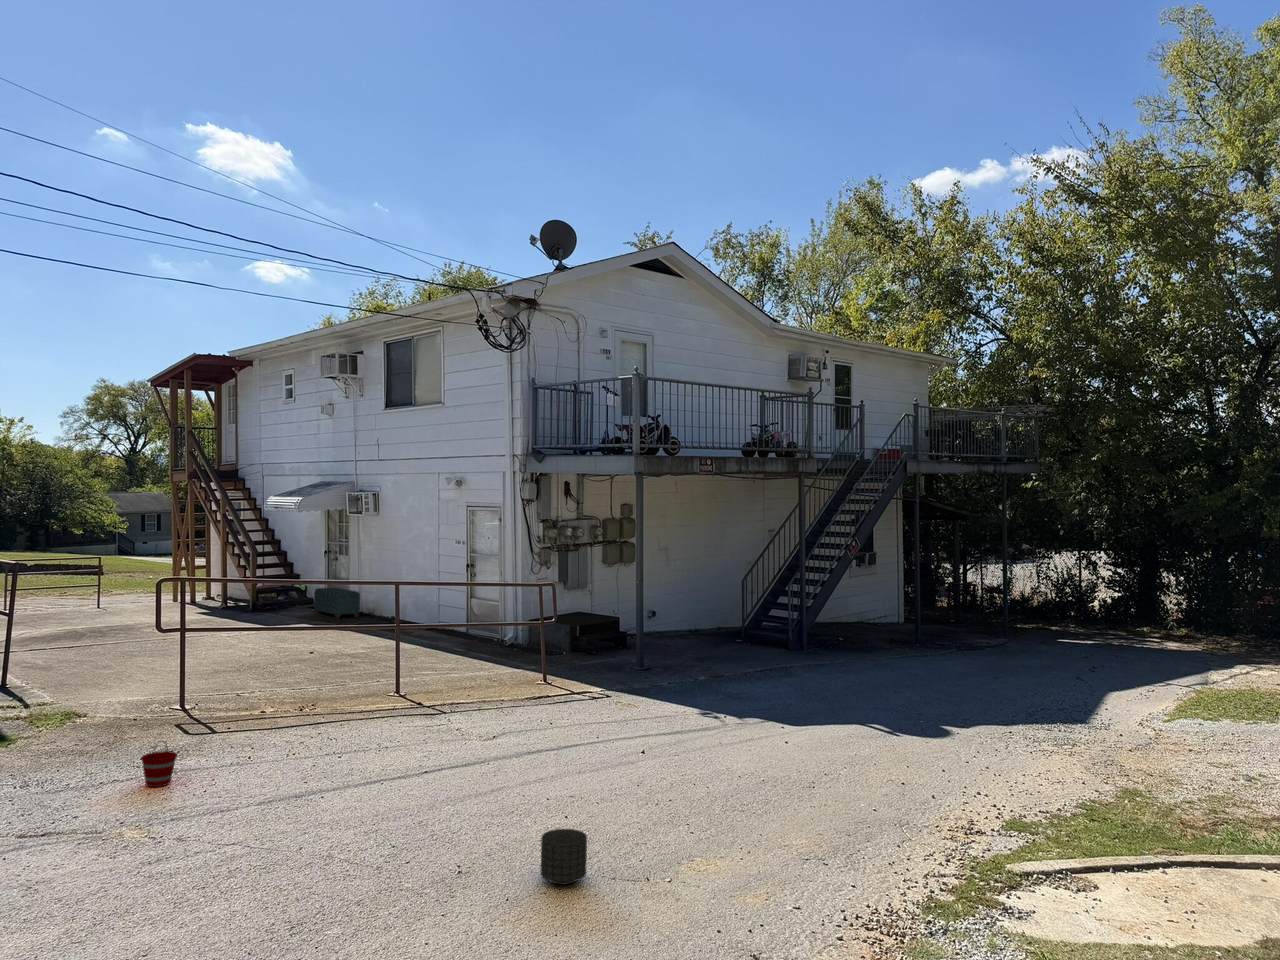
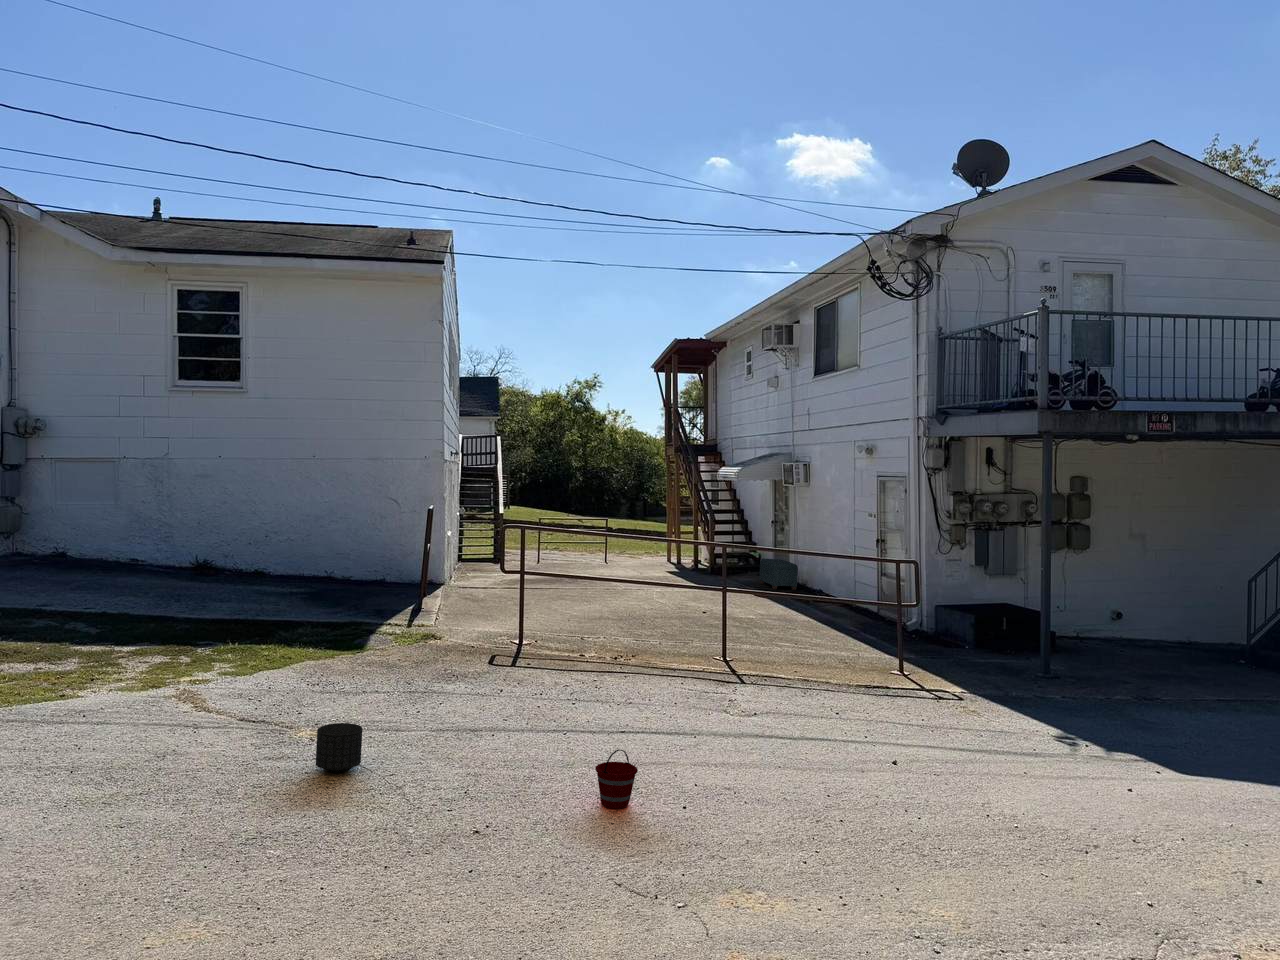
bucket: present [141,743,178,787] -> present [595,749,638,809]
planter: present [540,829,587,885] -> present [316,723,362,773]

